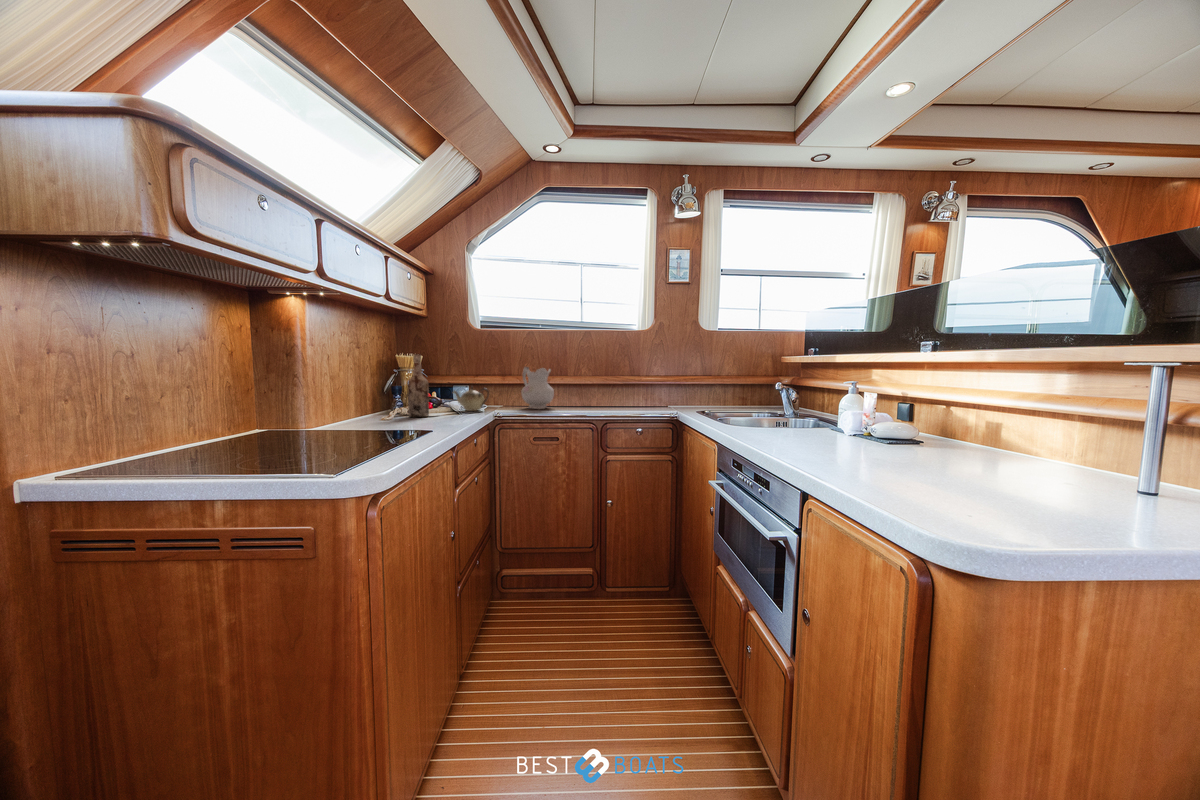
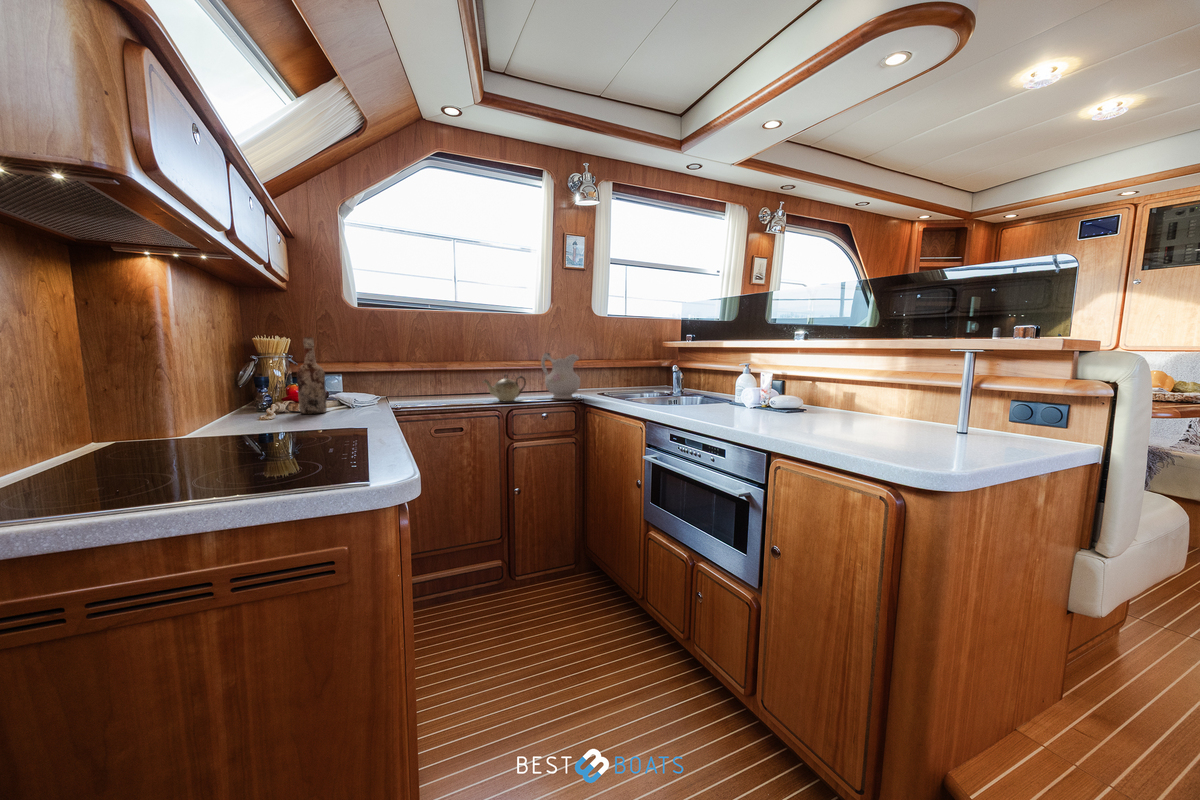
ceramic pitcher: present [522,367,554,409] -> present [541,353,580,399]
teapot: present [453,387,489,411] -> present [483,374,526,401]

